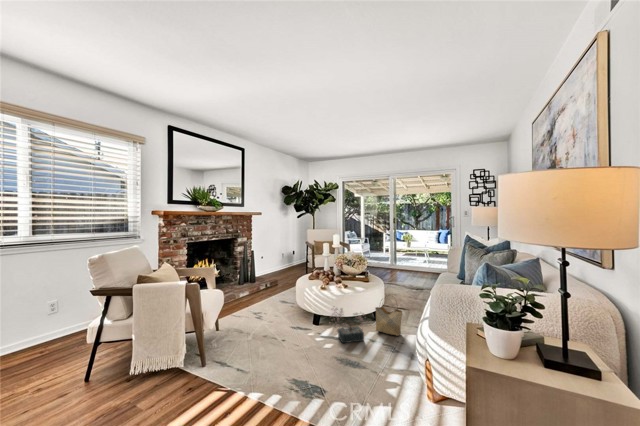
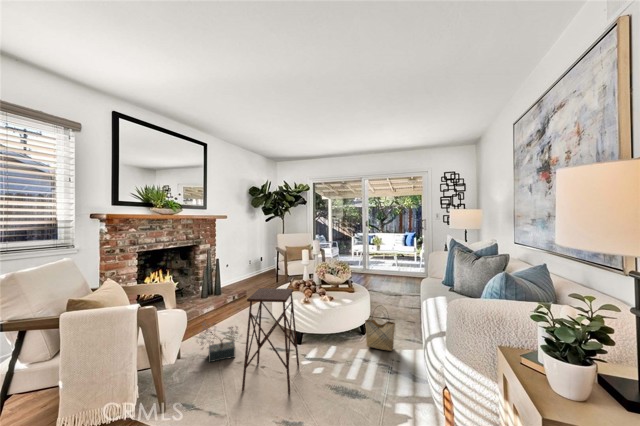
side table: none [263,274,313,360] -> present [242,288,299,394]
decorative plant: present [332,308,364,343] -> present [200,322,238,362]

